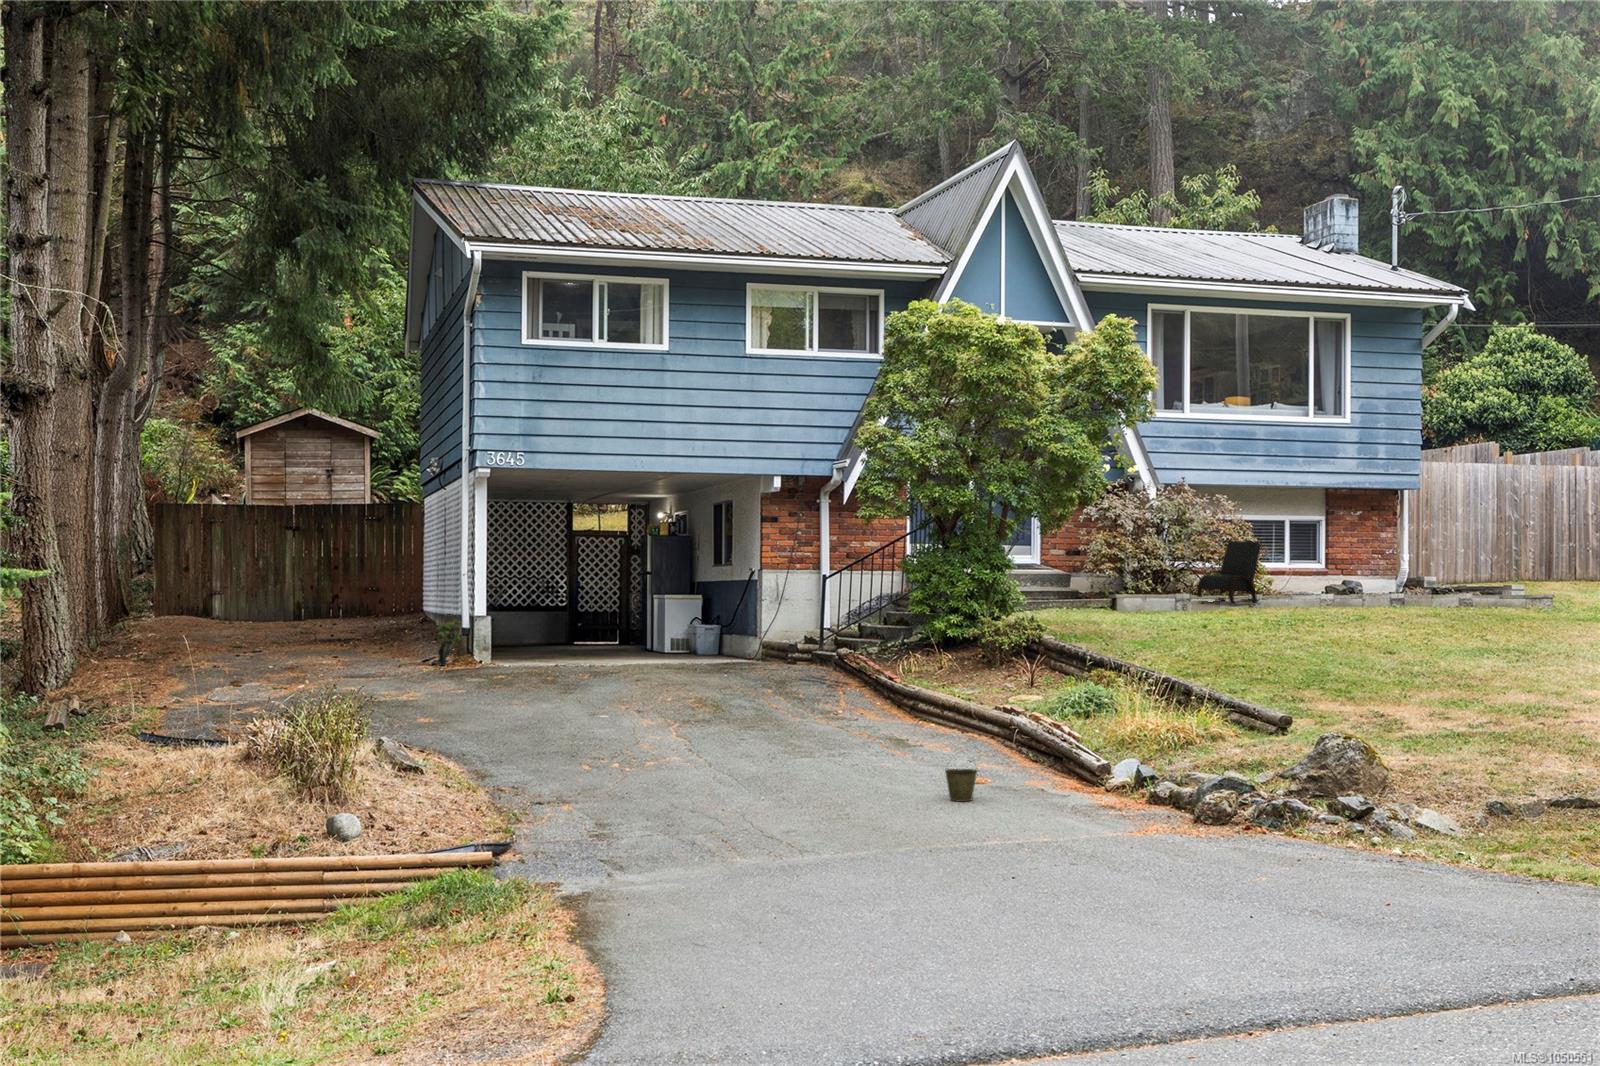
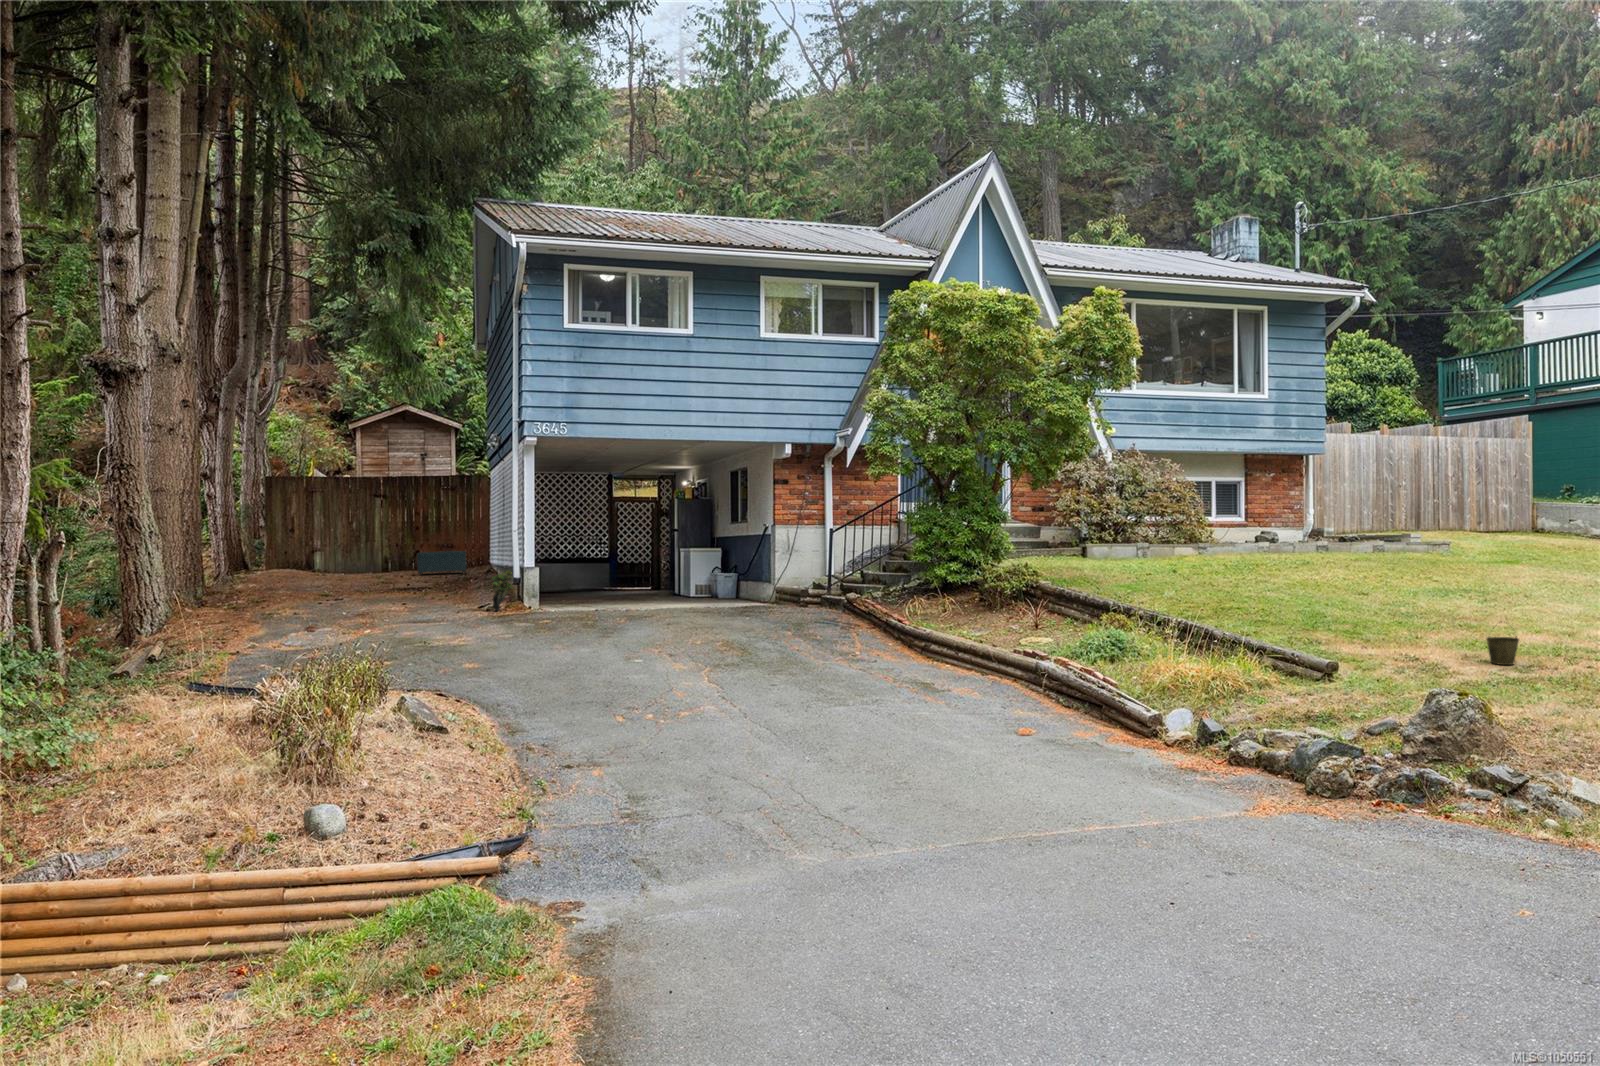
lounge chair: present [1197,541,1261,605] -> none [1153,497,1208,552]
bench: none [336,595,394,624] -> present [417,551,467,575]
bucket: present [945,769,977,802] -> present [1487,636,1519,665]

